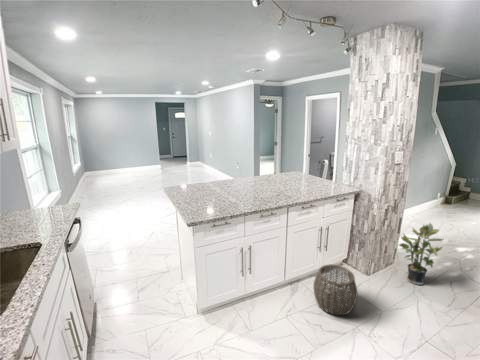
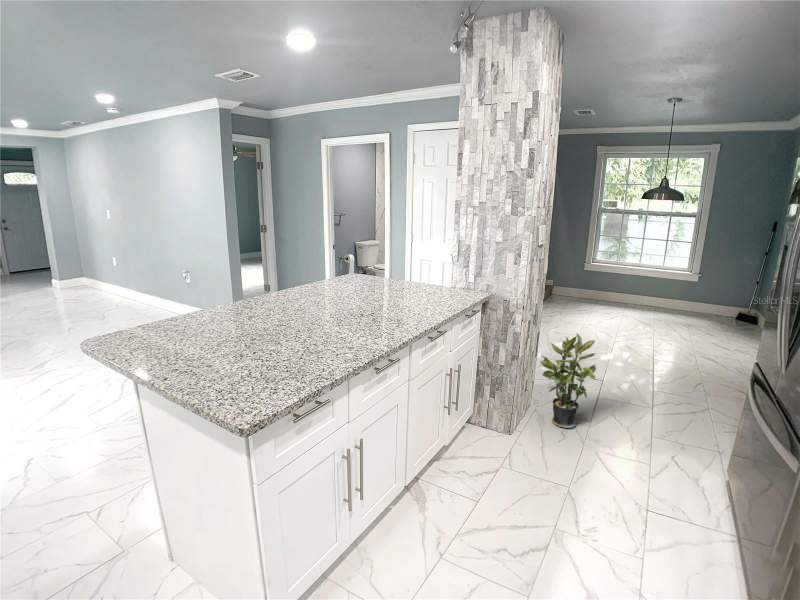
woven basket: present [313,264,357,316] -> none [460,432,540,527]

